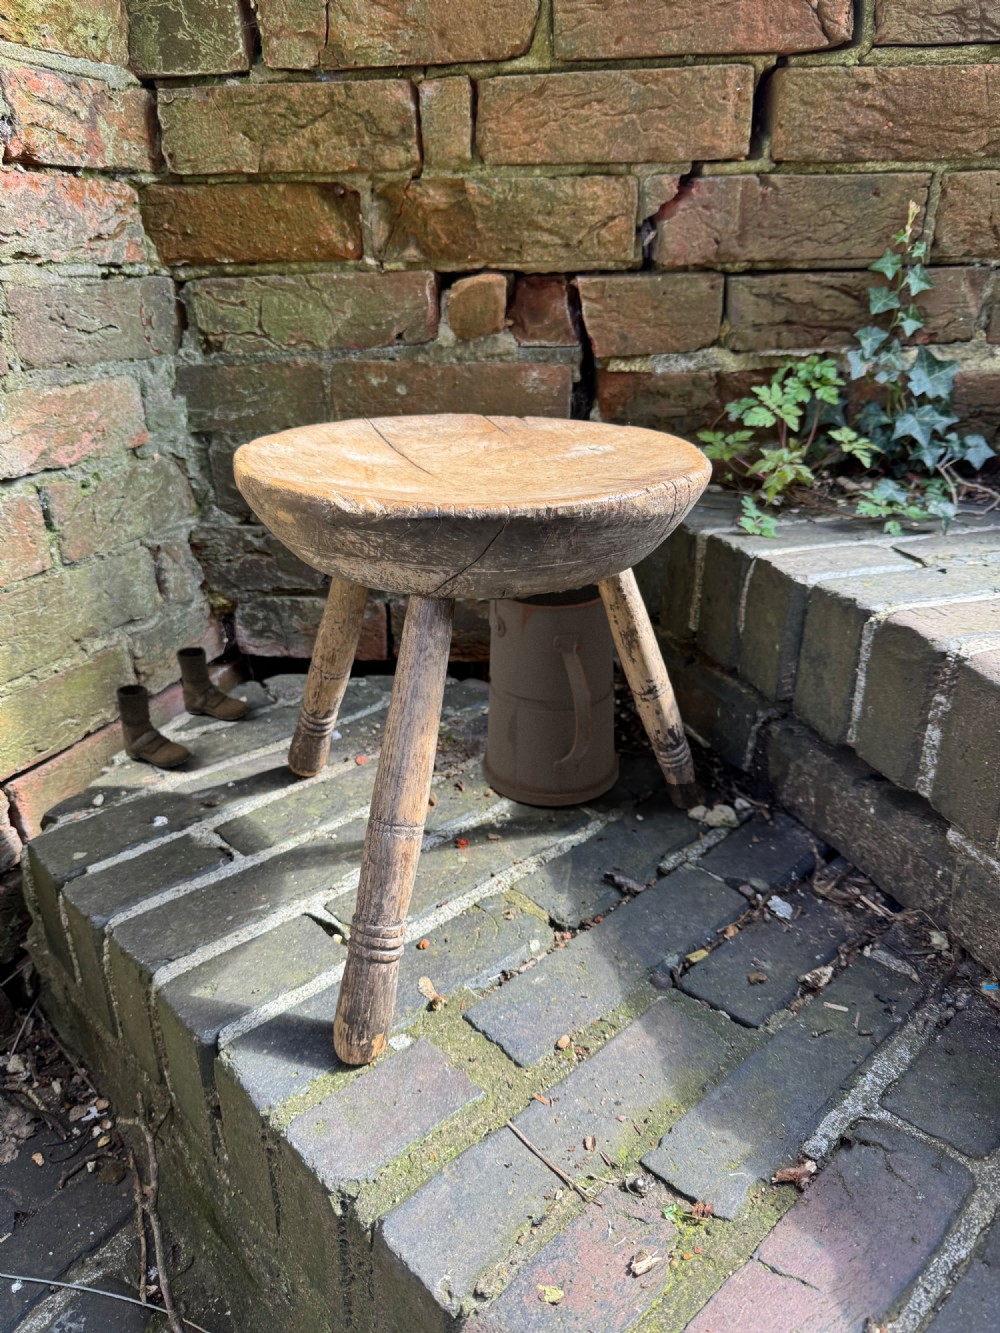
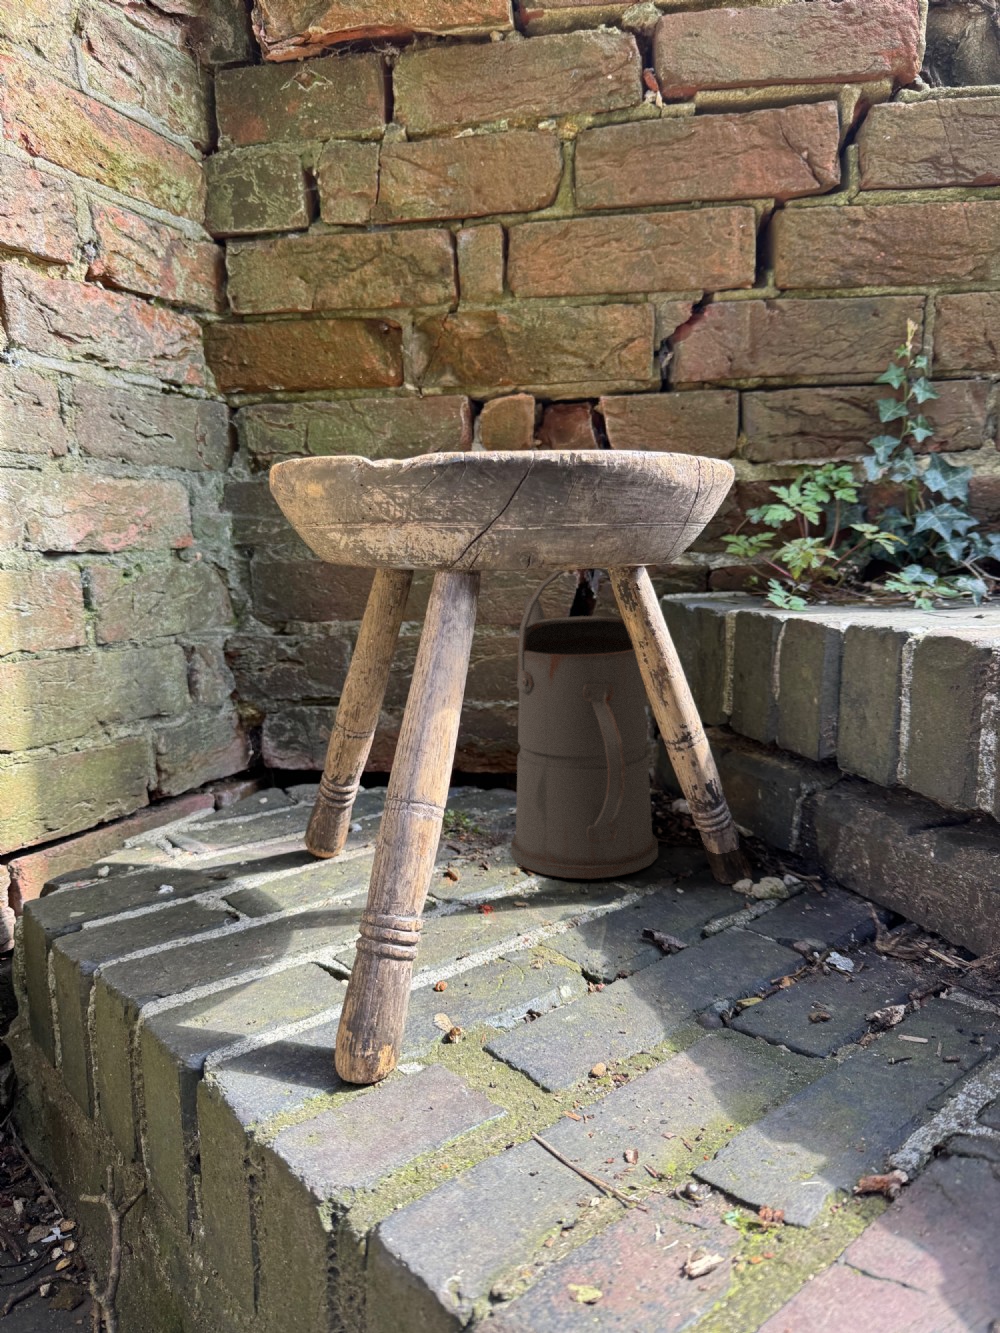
boots: present [115,646,250,767] -> none [131,742,269,851]

